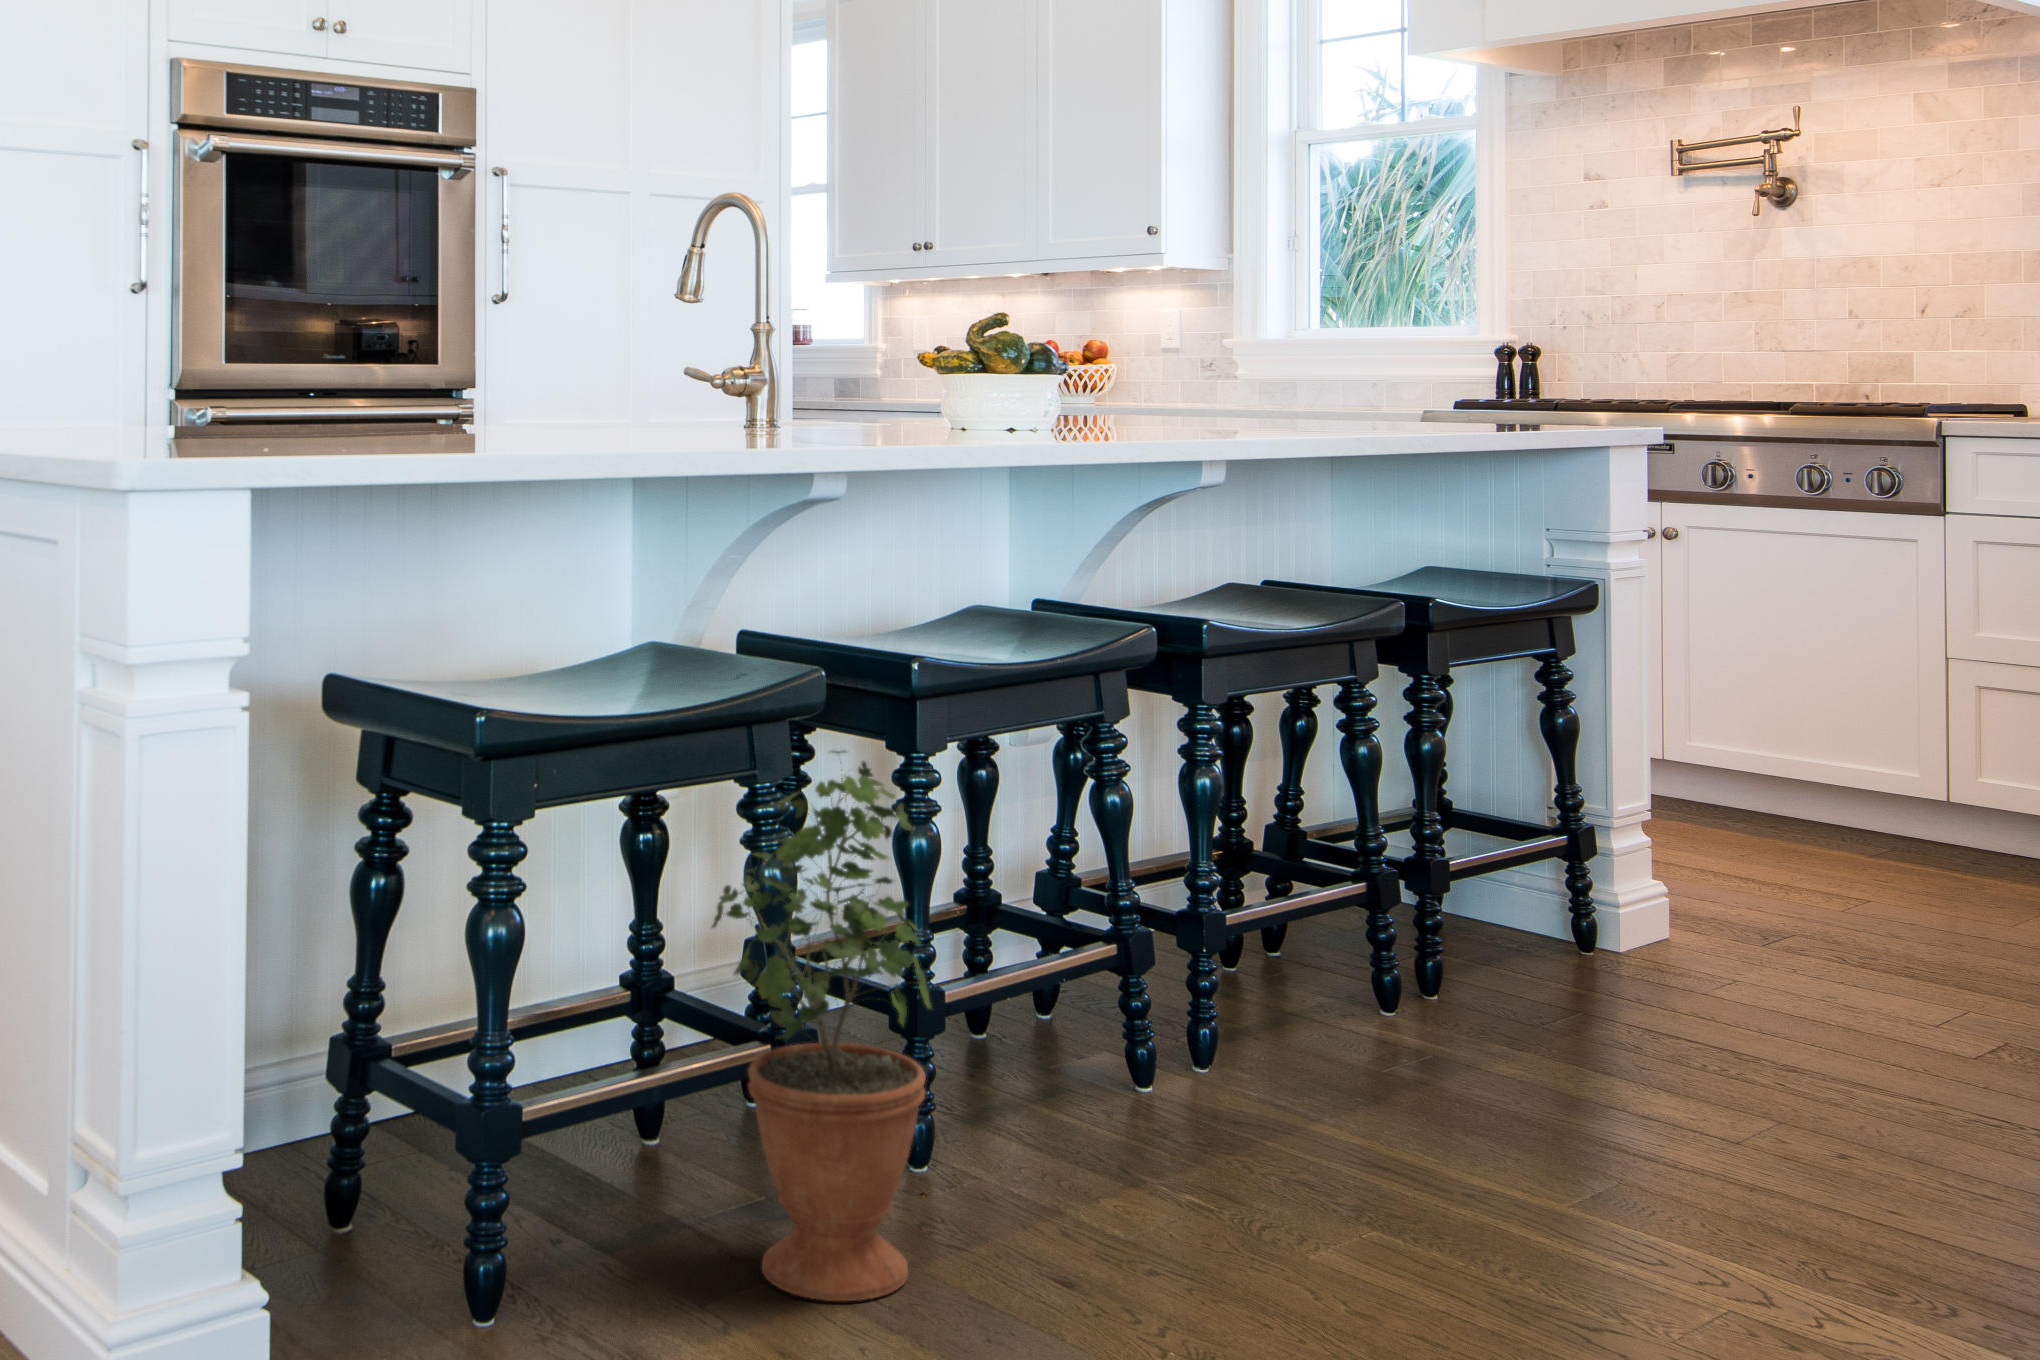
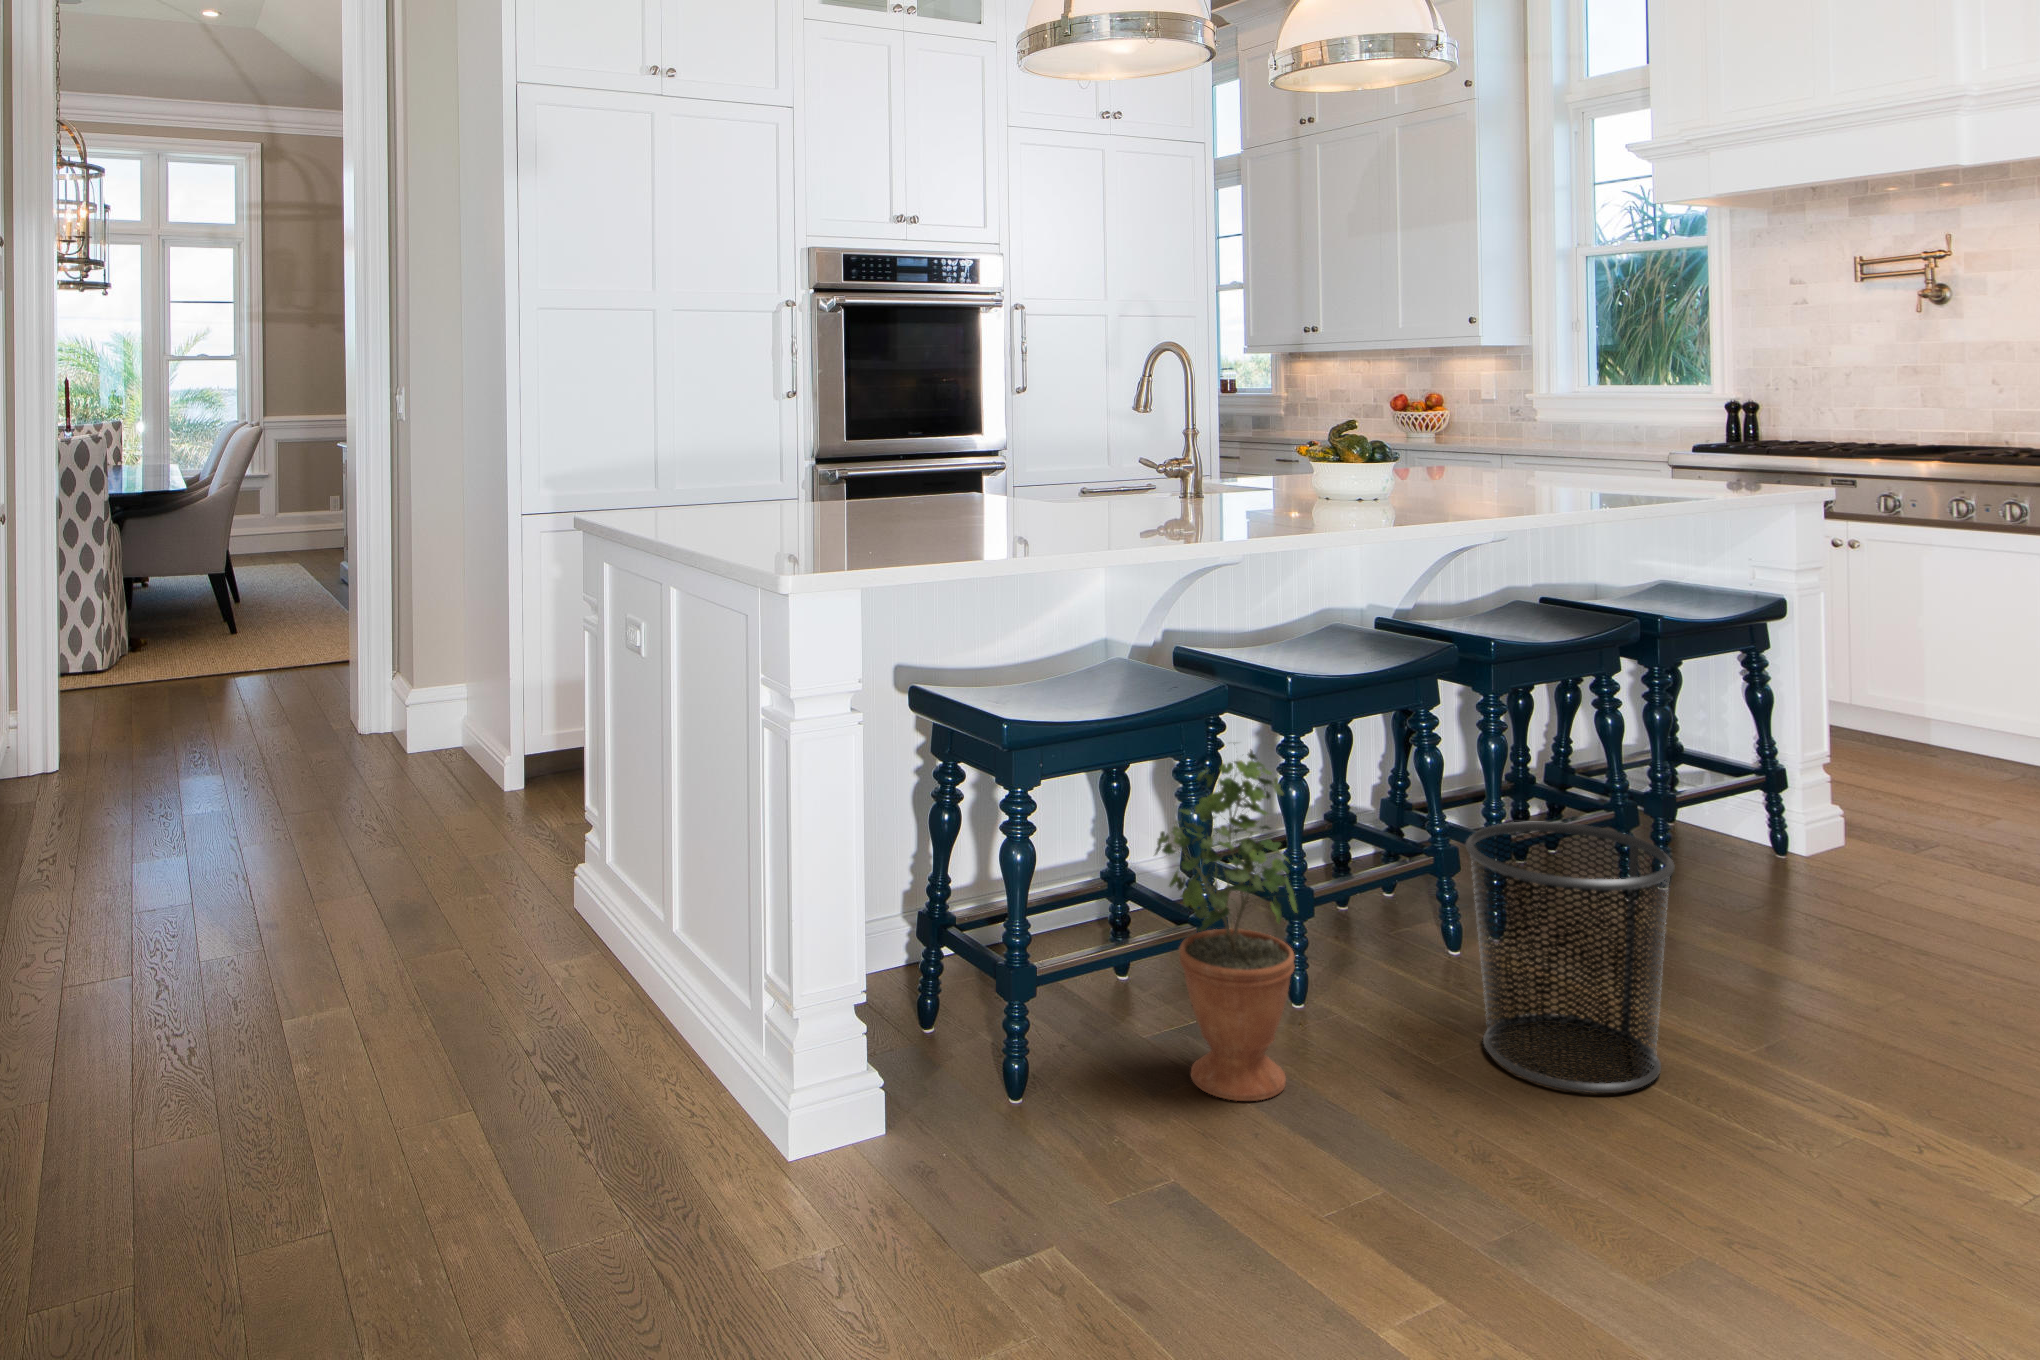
waste bin: none [1177,877,1481,1267] -> present [1466,822,1674,1093]

